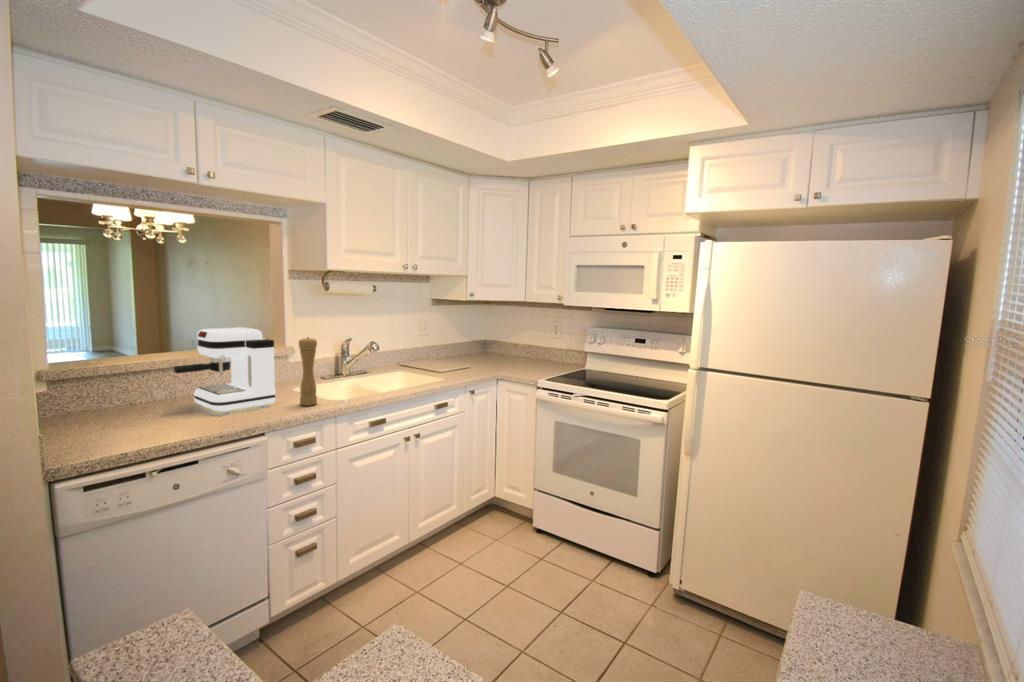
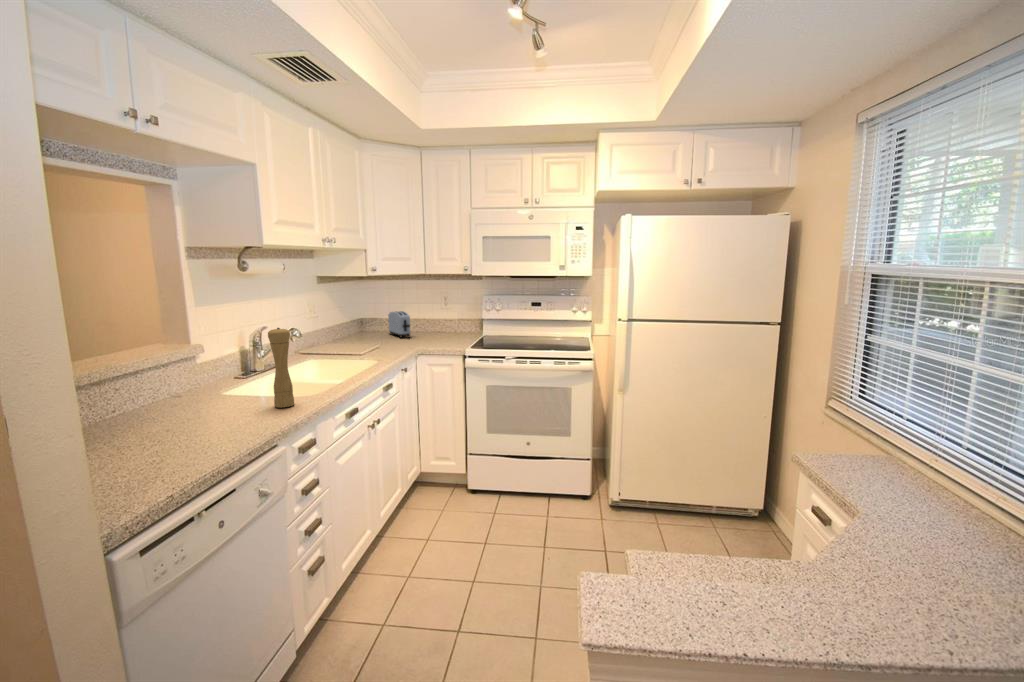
coffee maker: present [174,328,275,413] -> none [119,324,247,432]
toaster: none [501,337,513,363] -> present [388,311,410,338]

